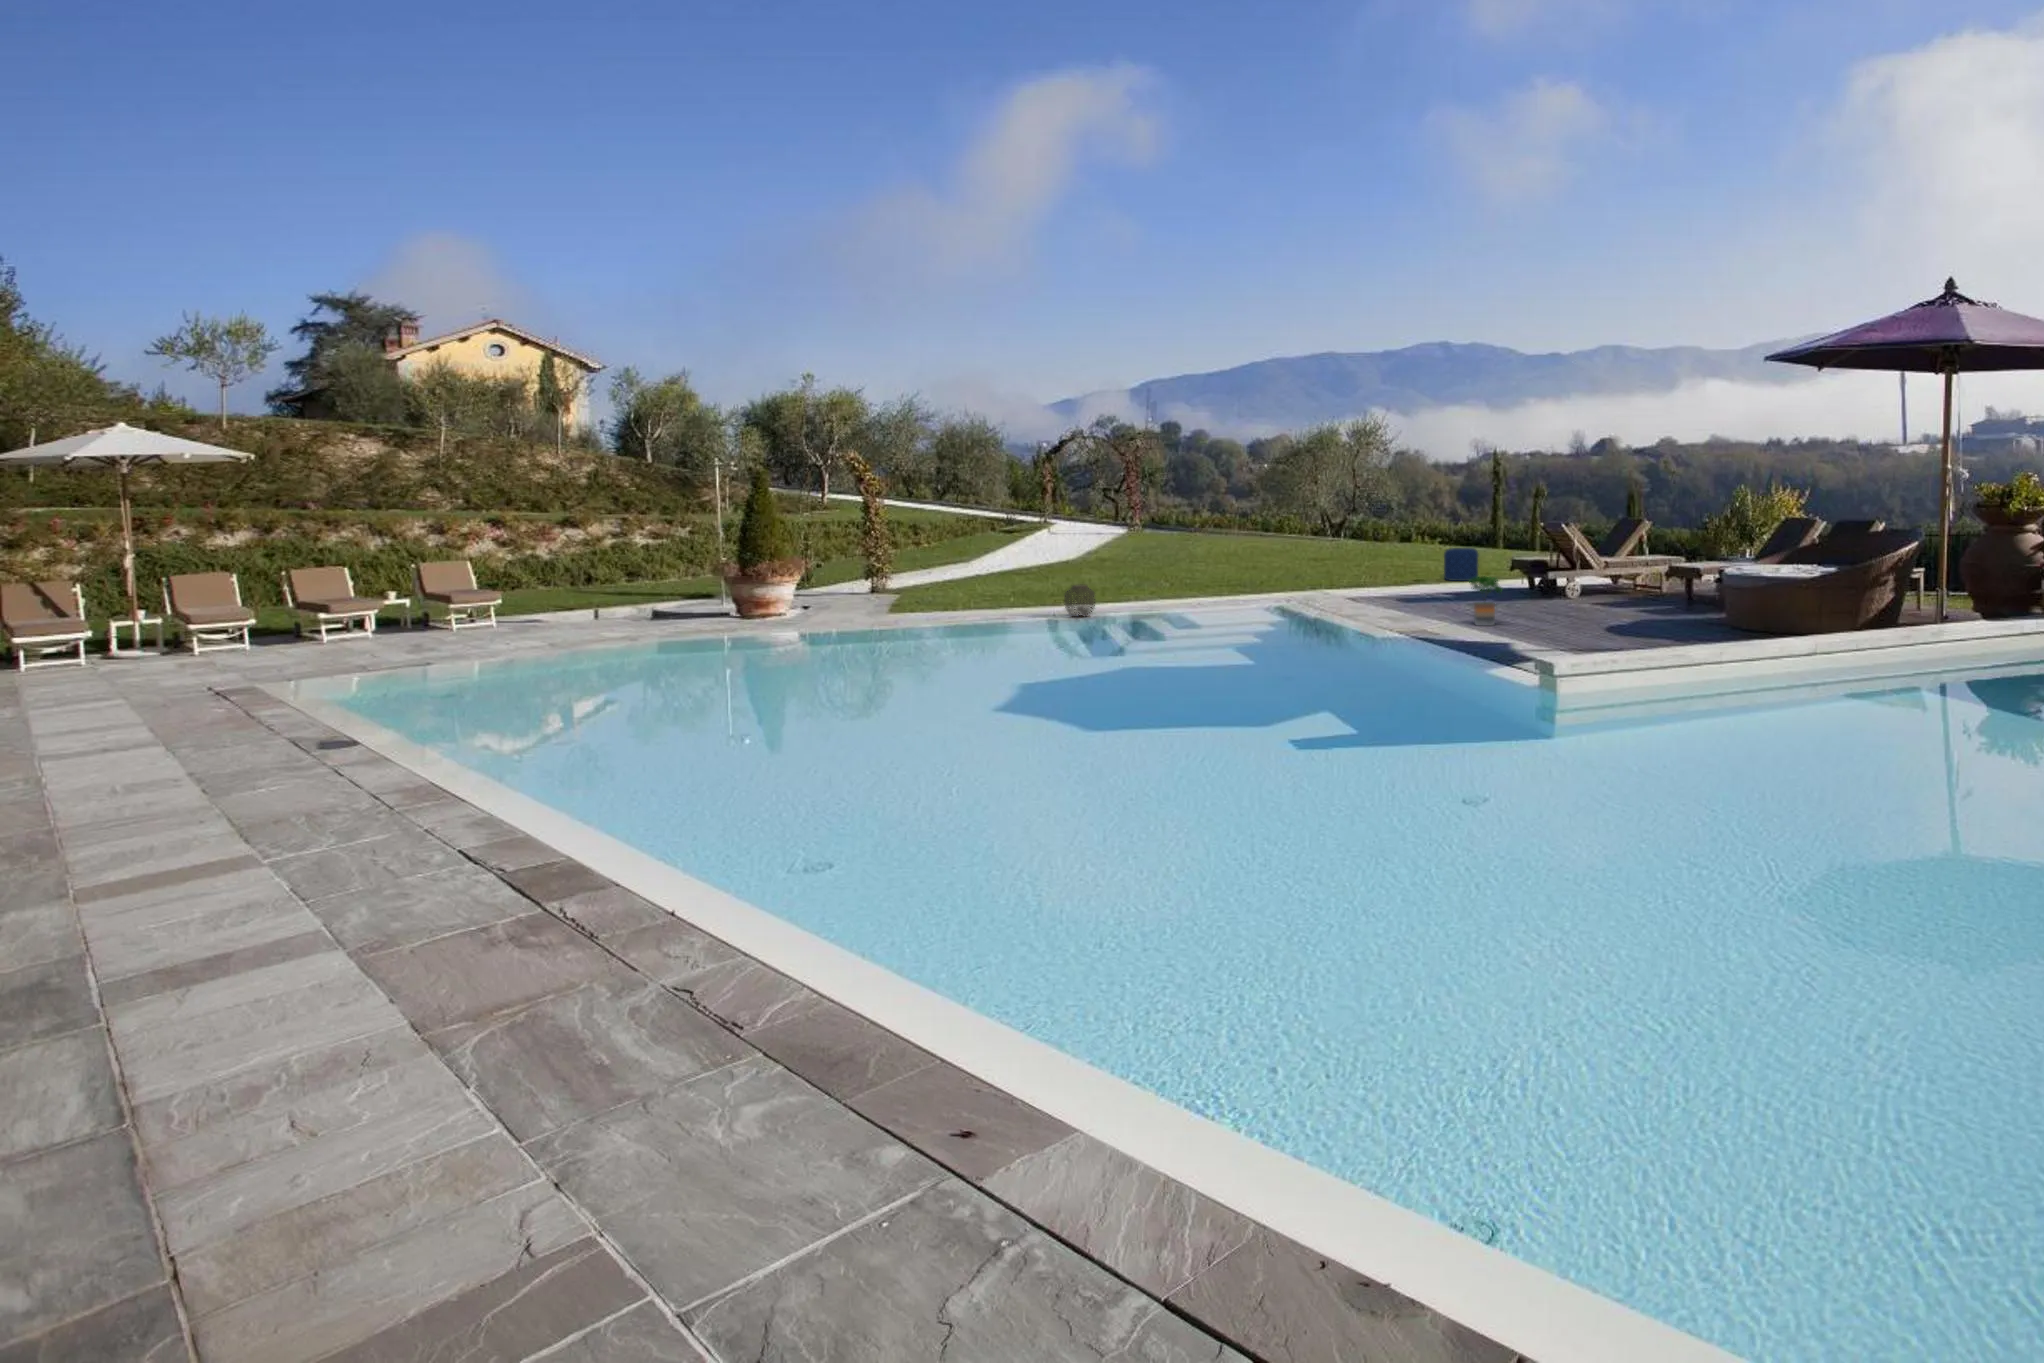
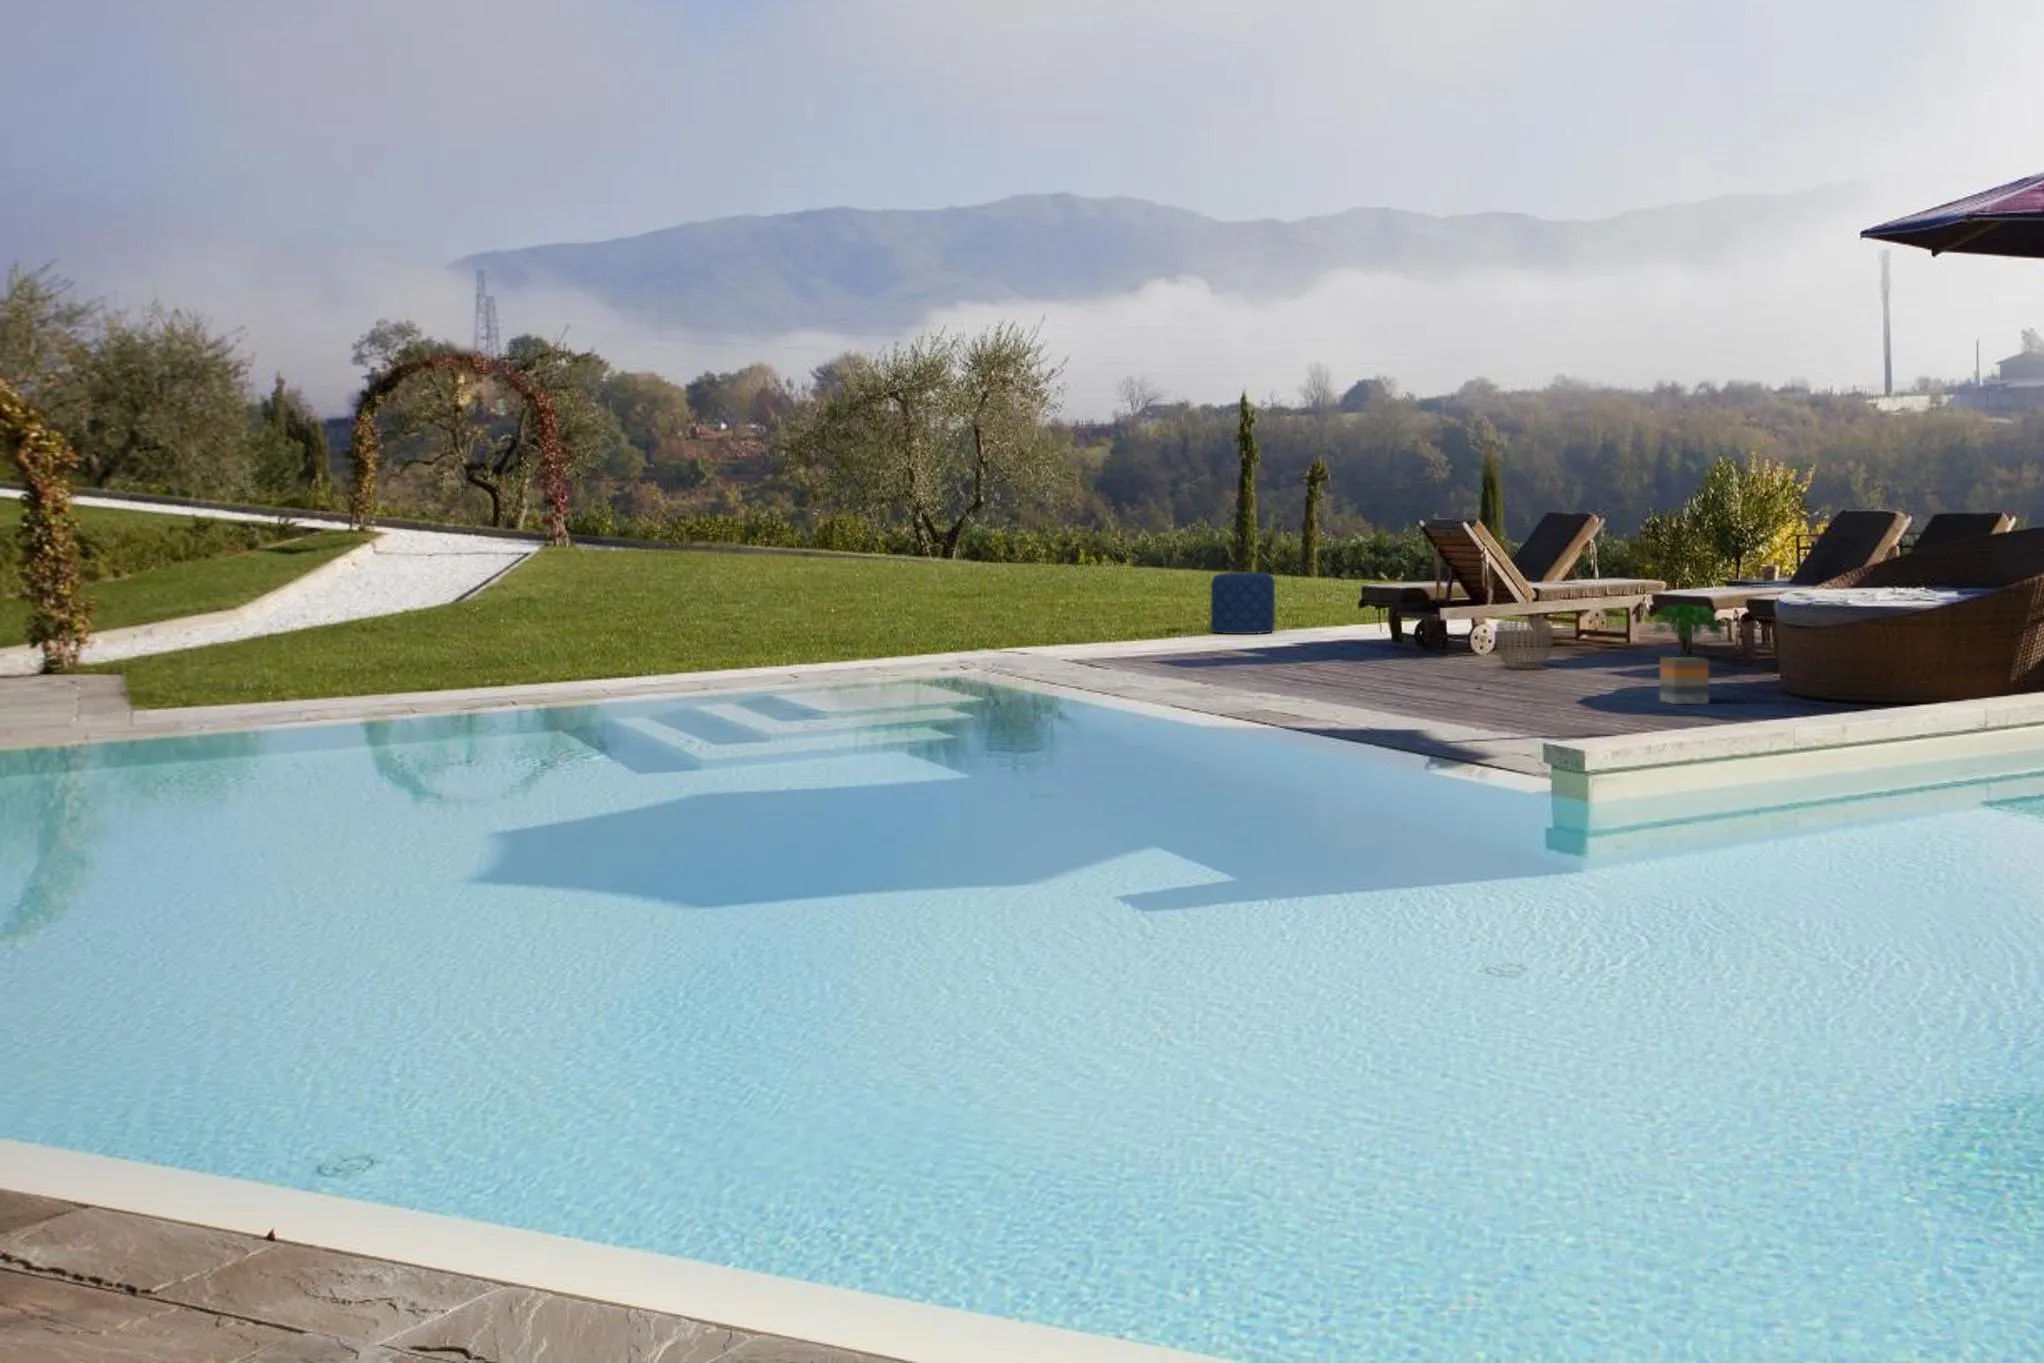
potted tree: present [1469,576,1502,626] -> present [1654,604,1724,704]
woven basket: present [1065,584,1095,617] -> present [1496,615,1553,669]

